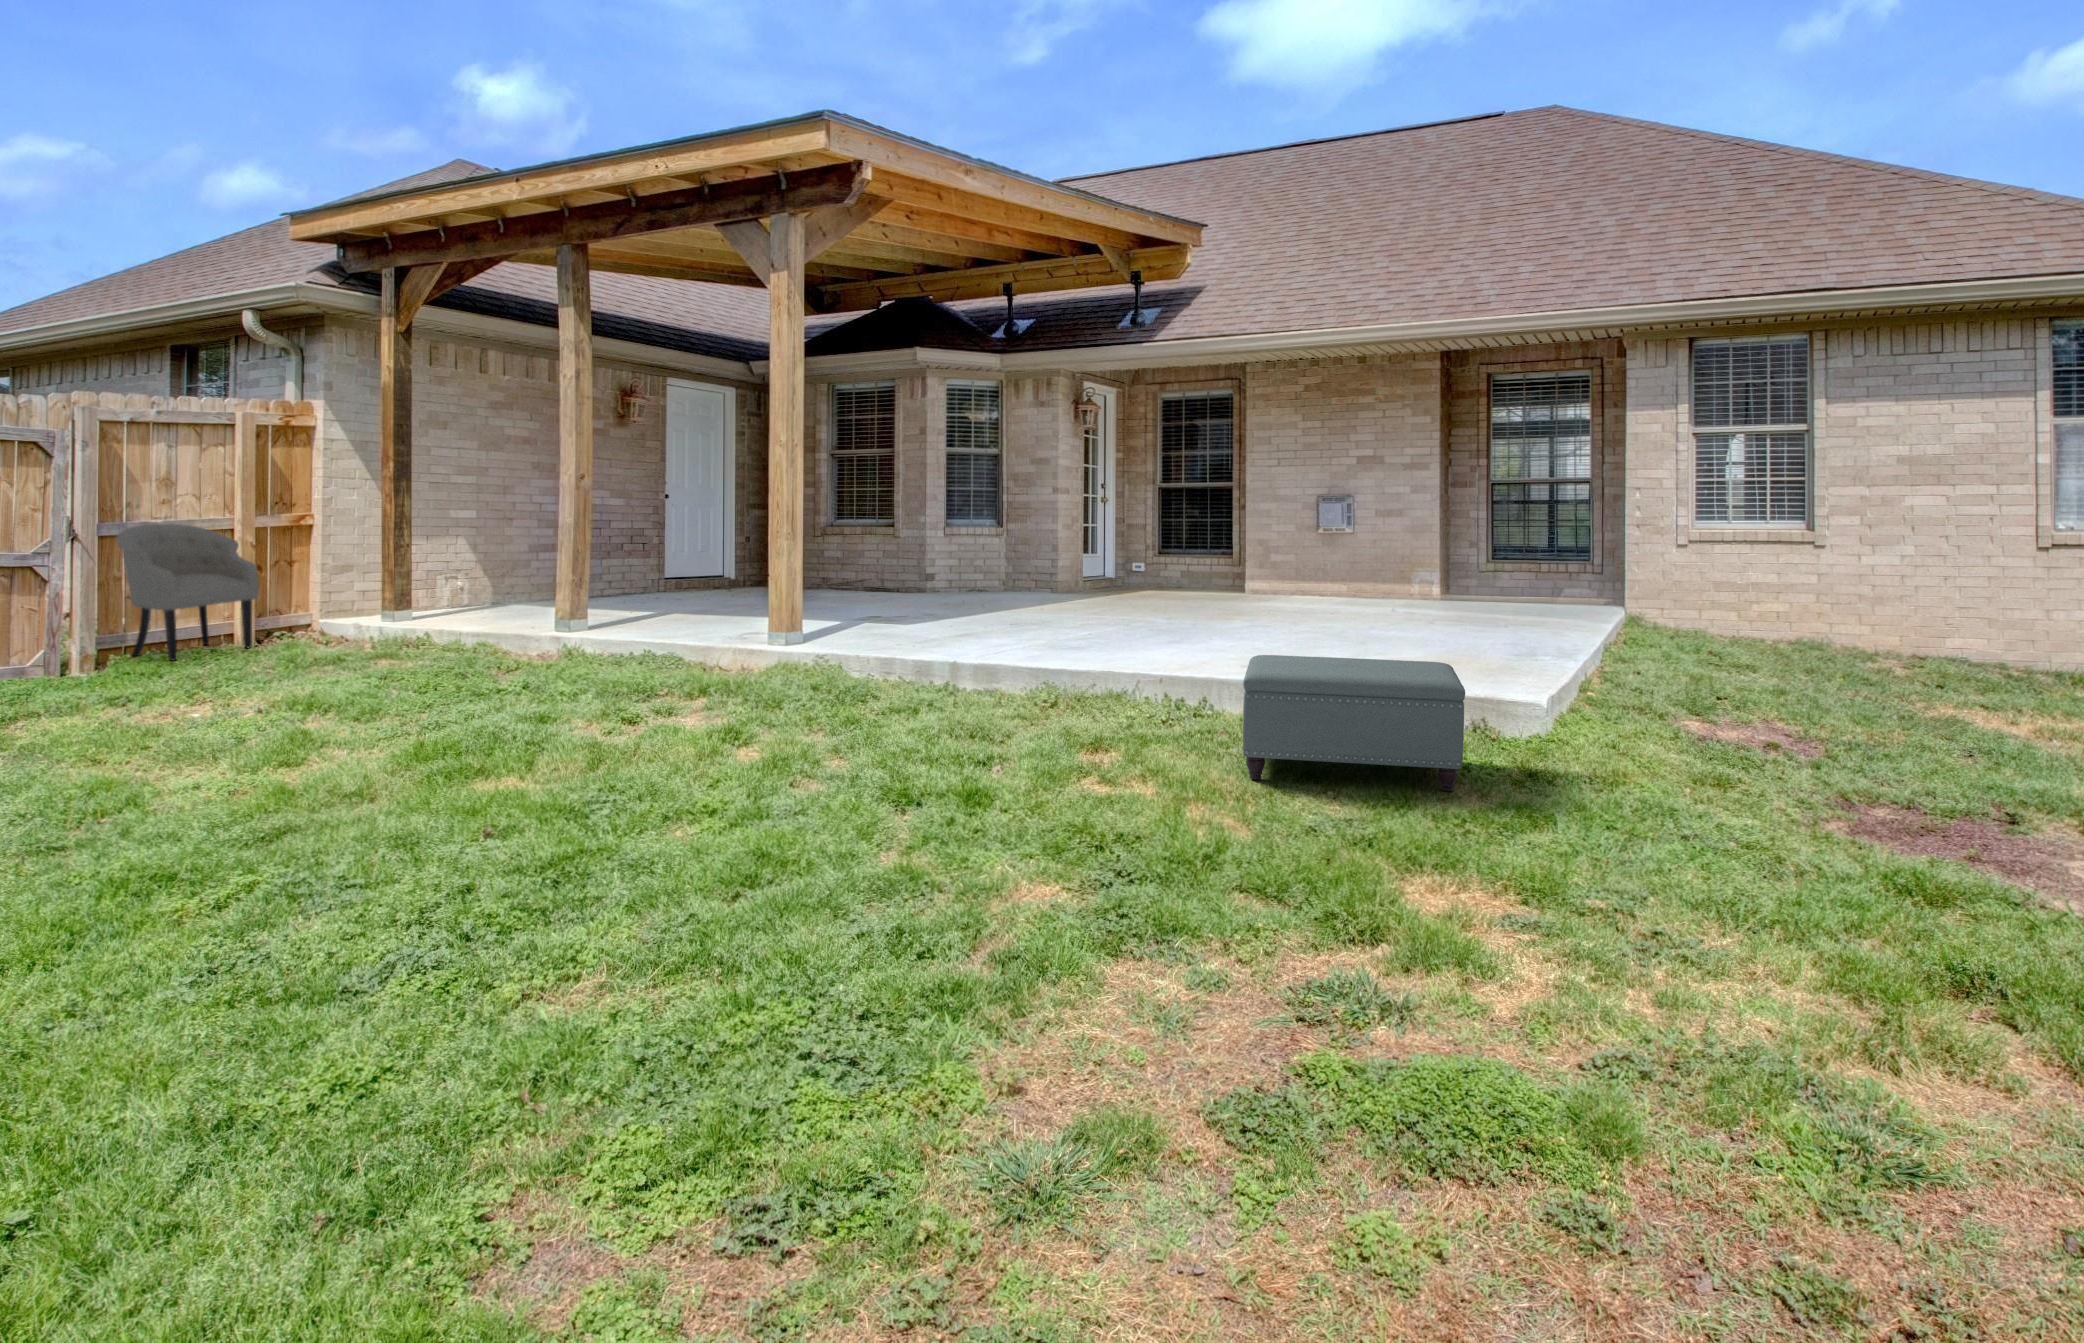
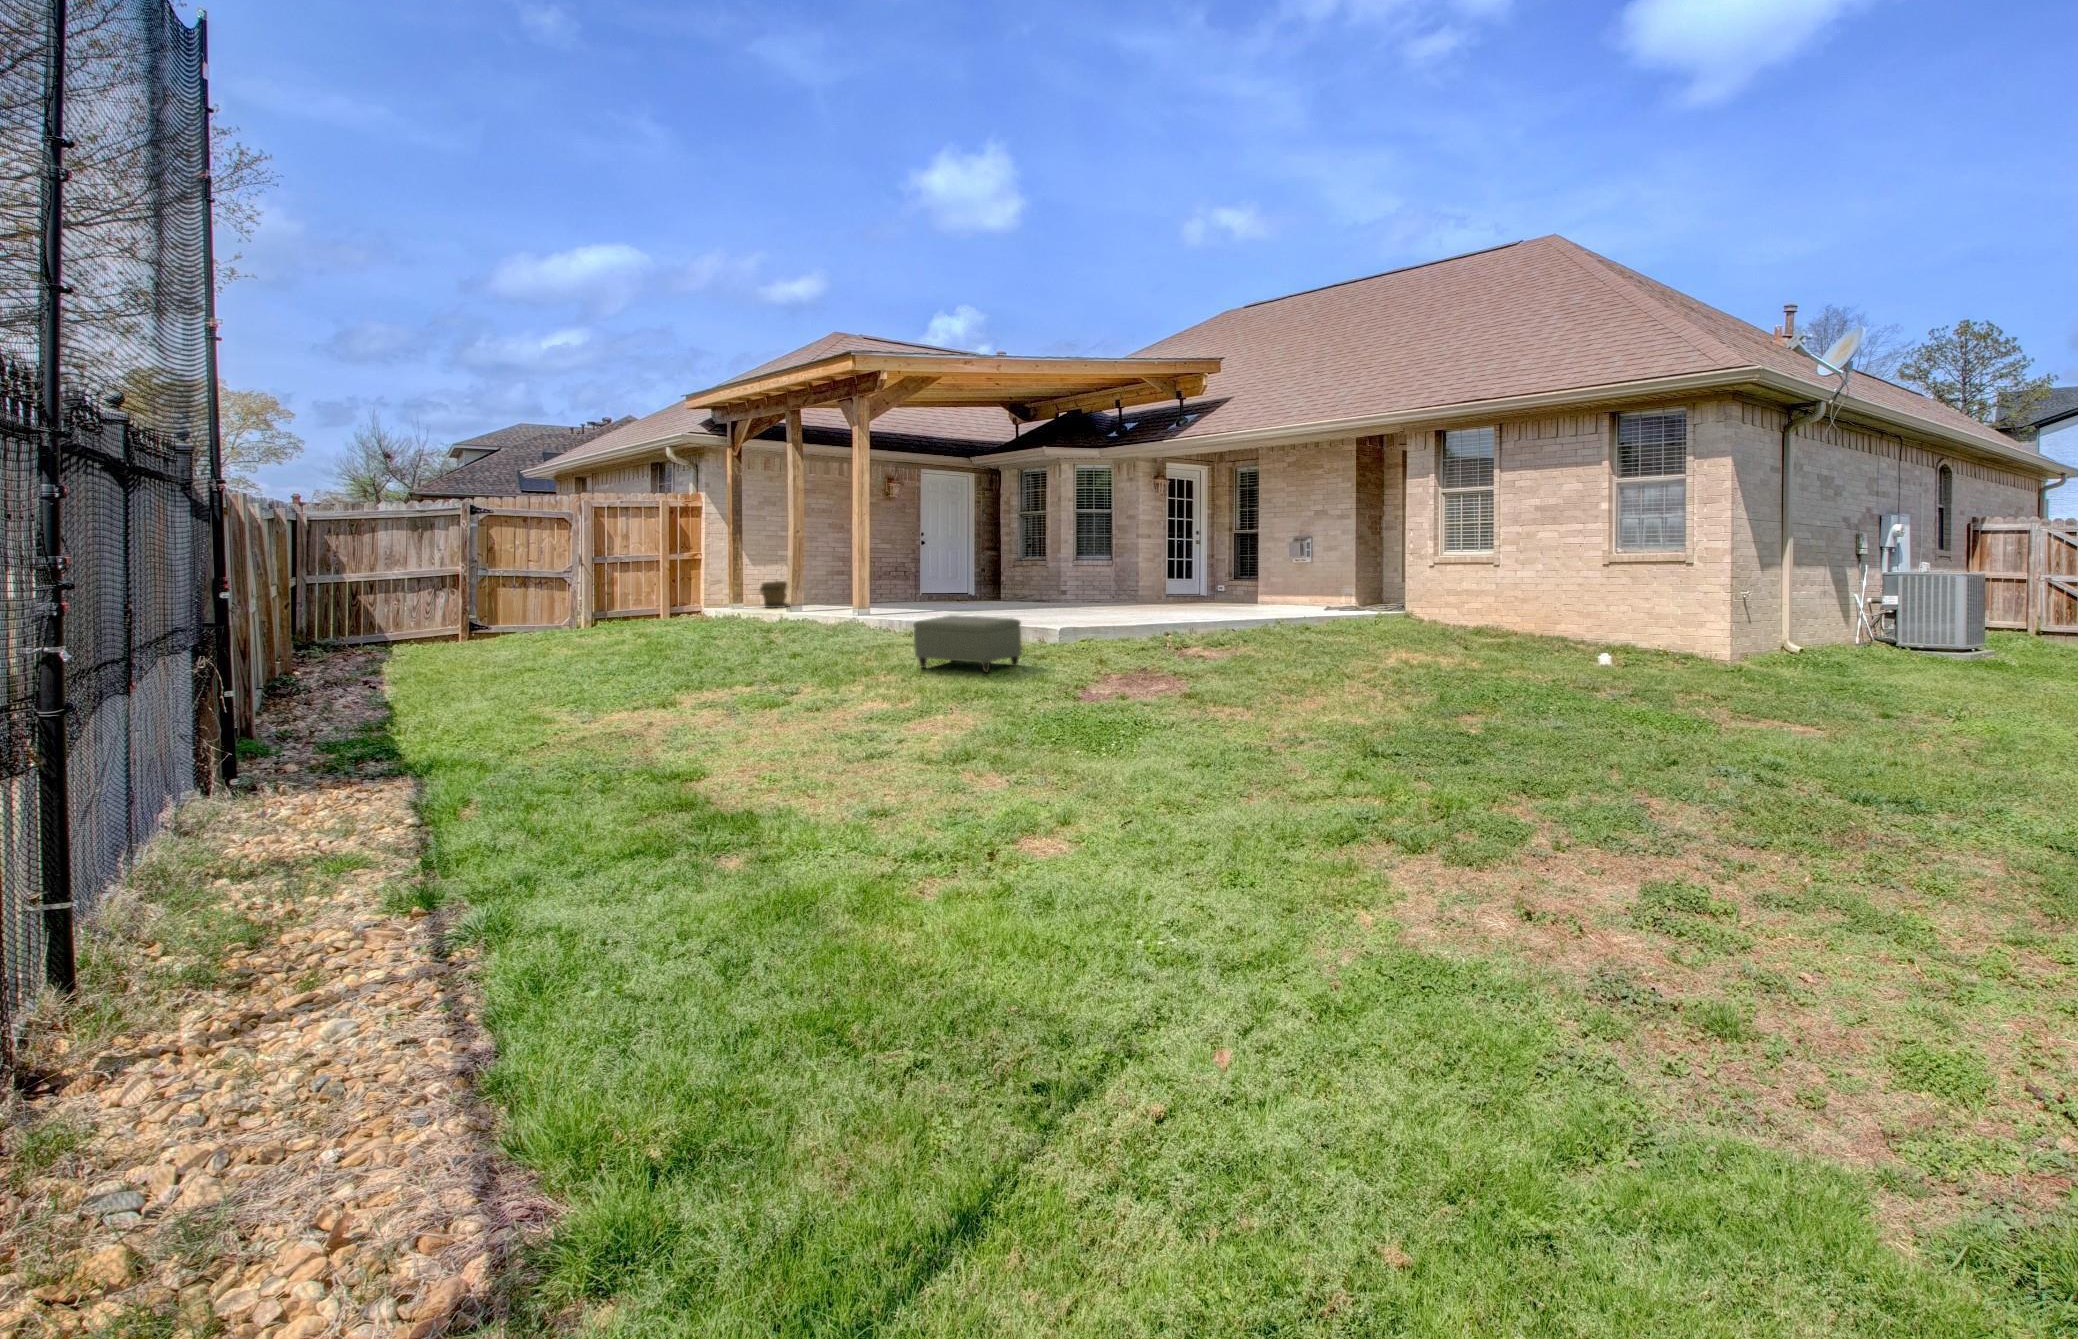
chair: present [116,524,259,661] -> none [596,559,659,625]
bucket: none [427,565,486,615] -> present [760,581,789,608]

